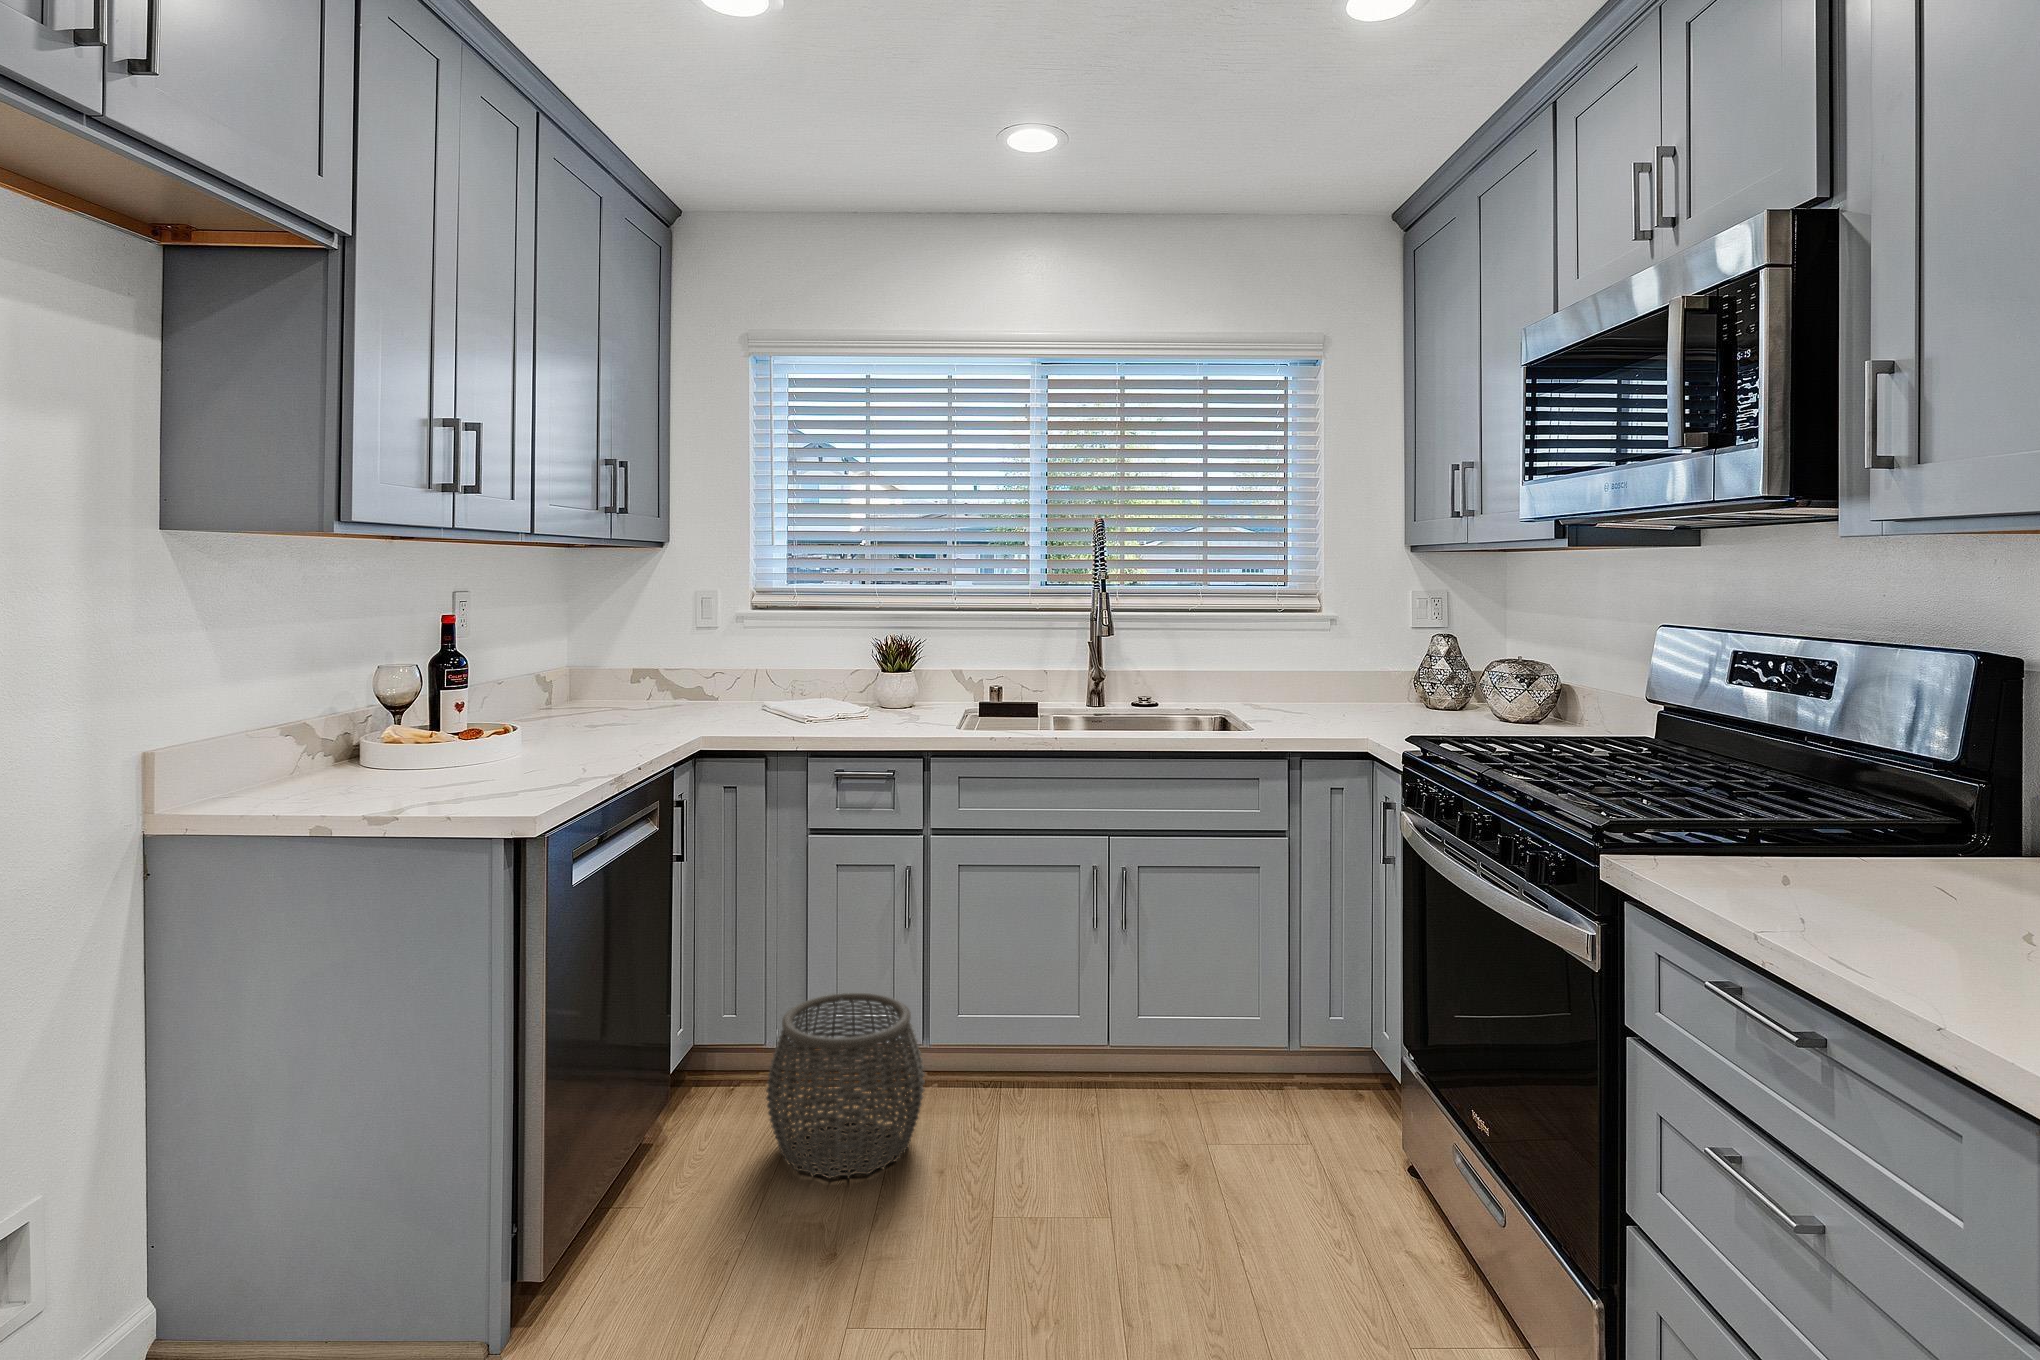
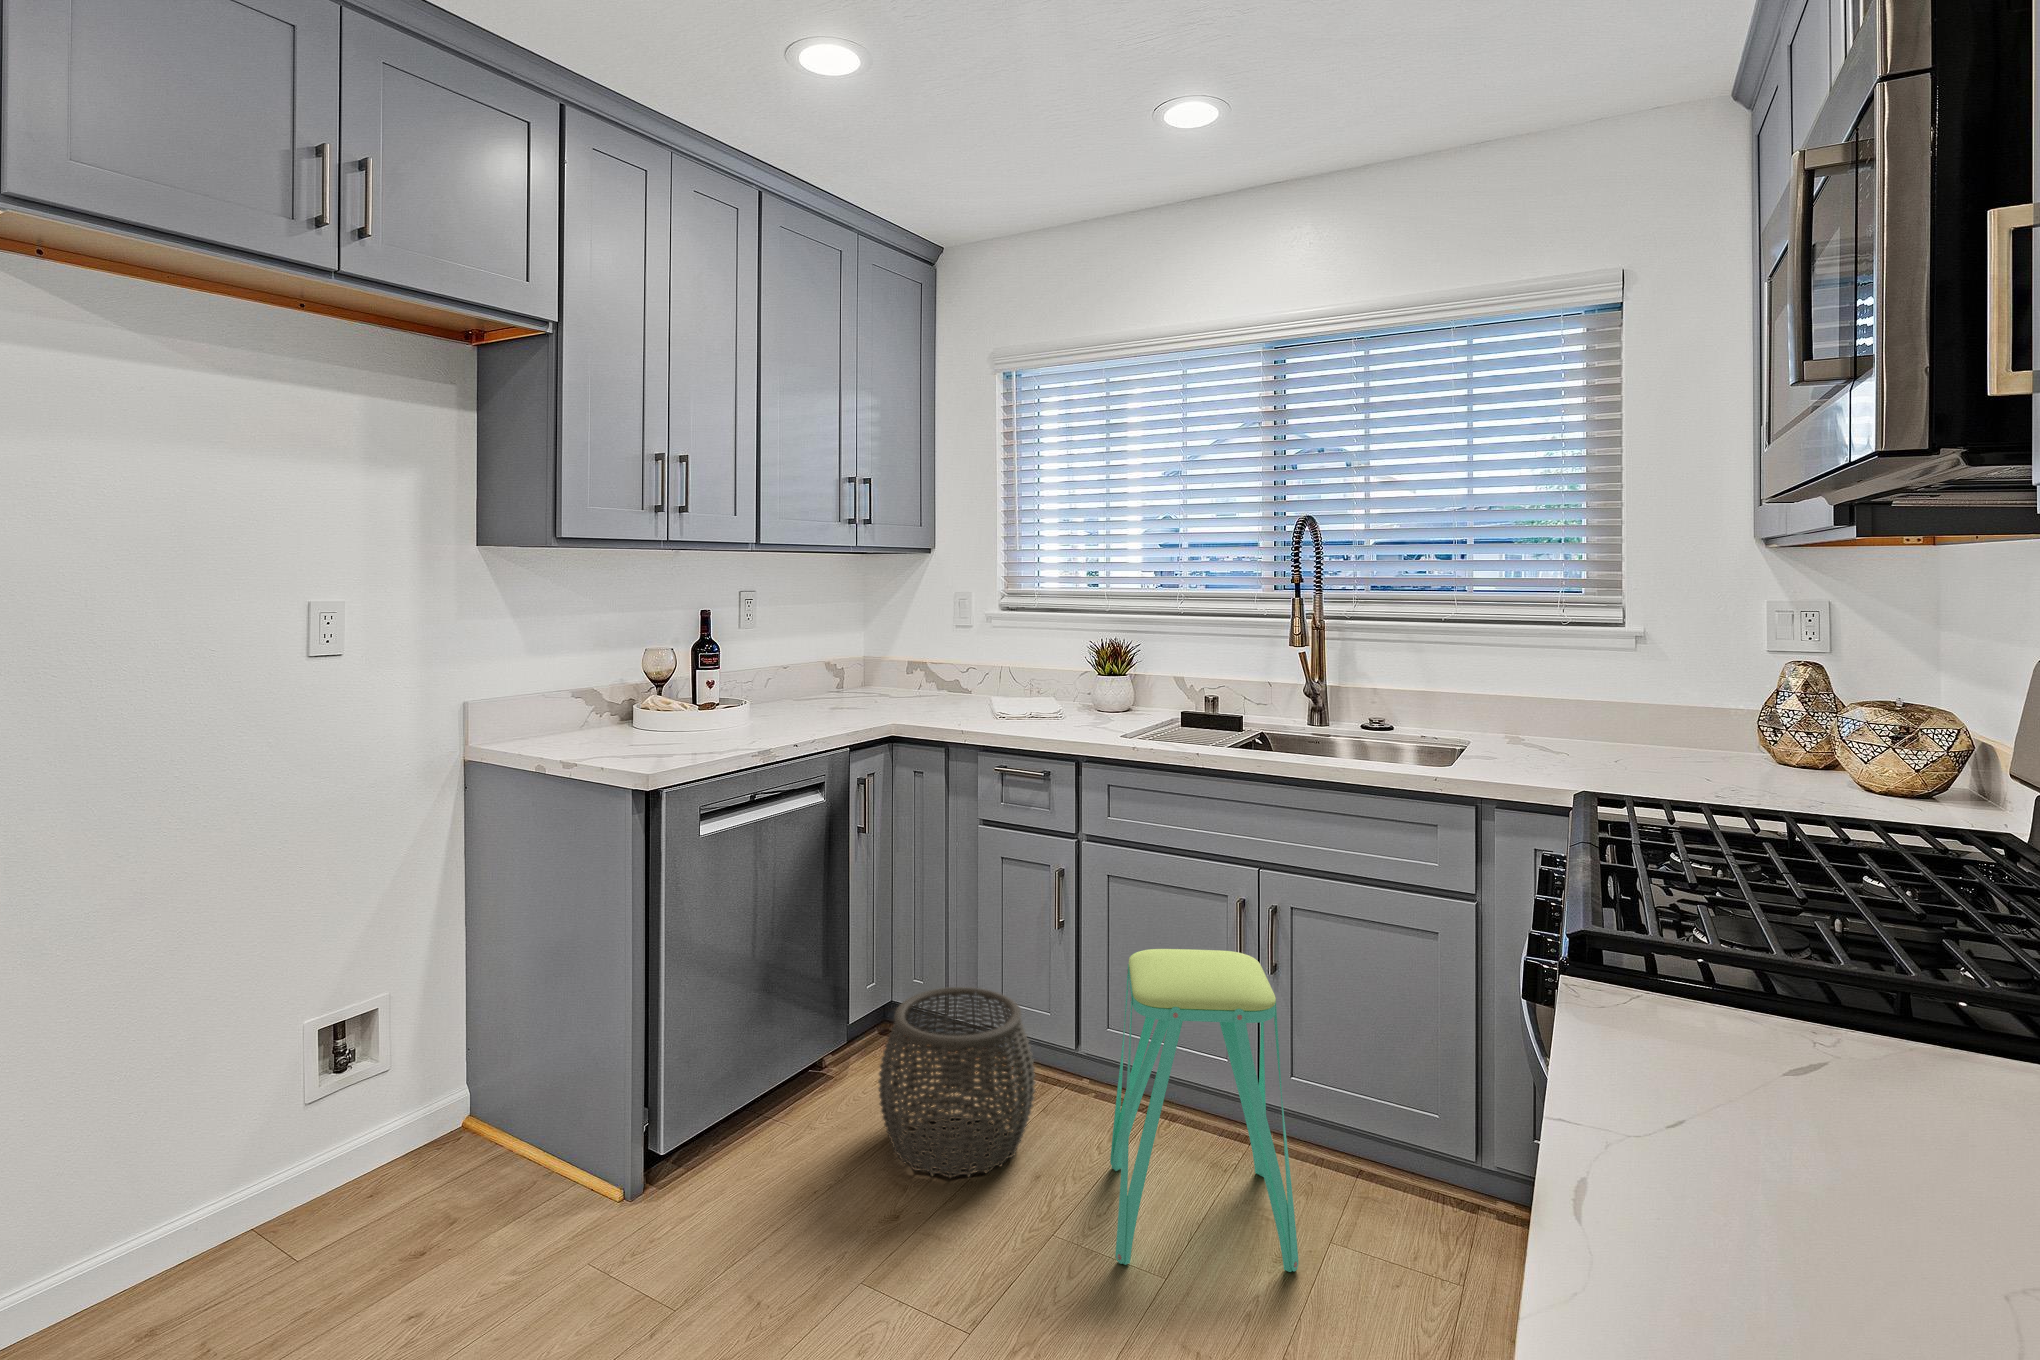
stool: none [996,908,1192,1189] -> present [1110,949,1298,1272]

